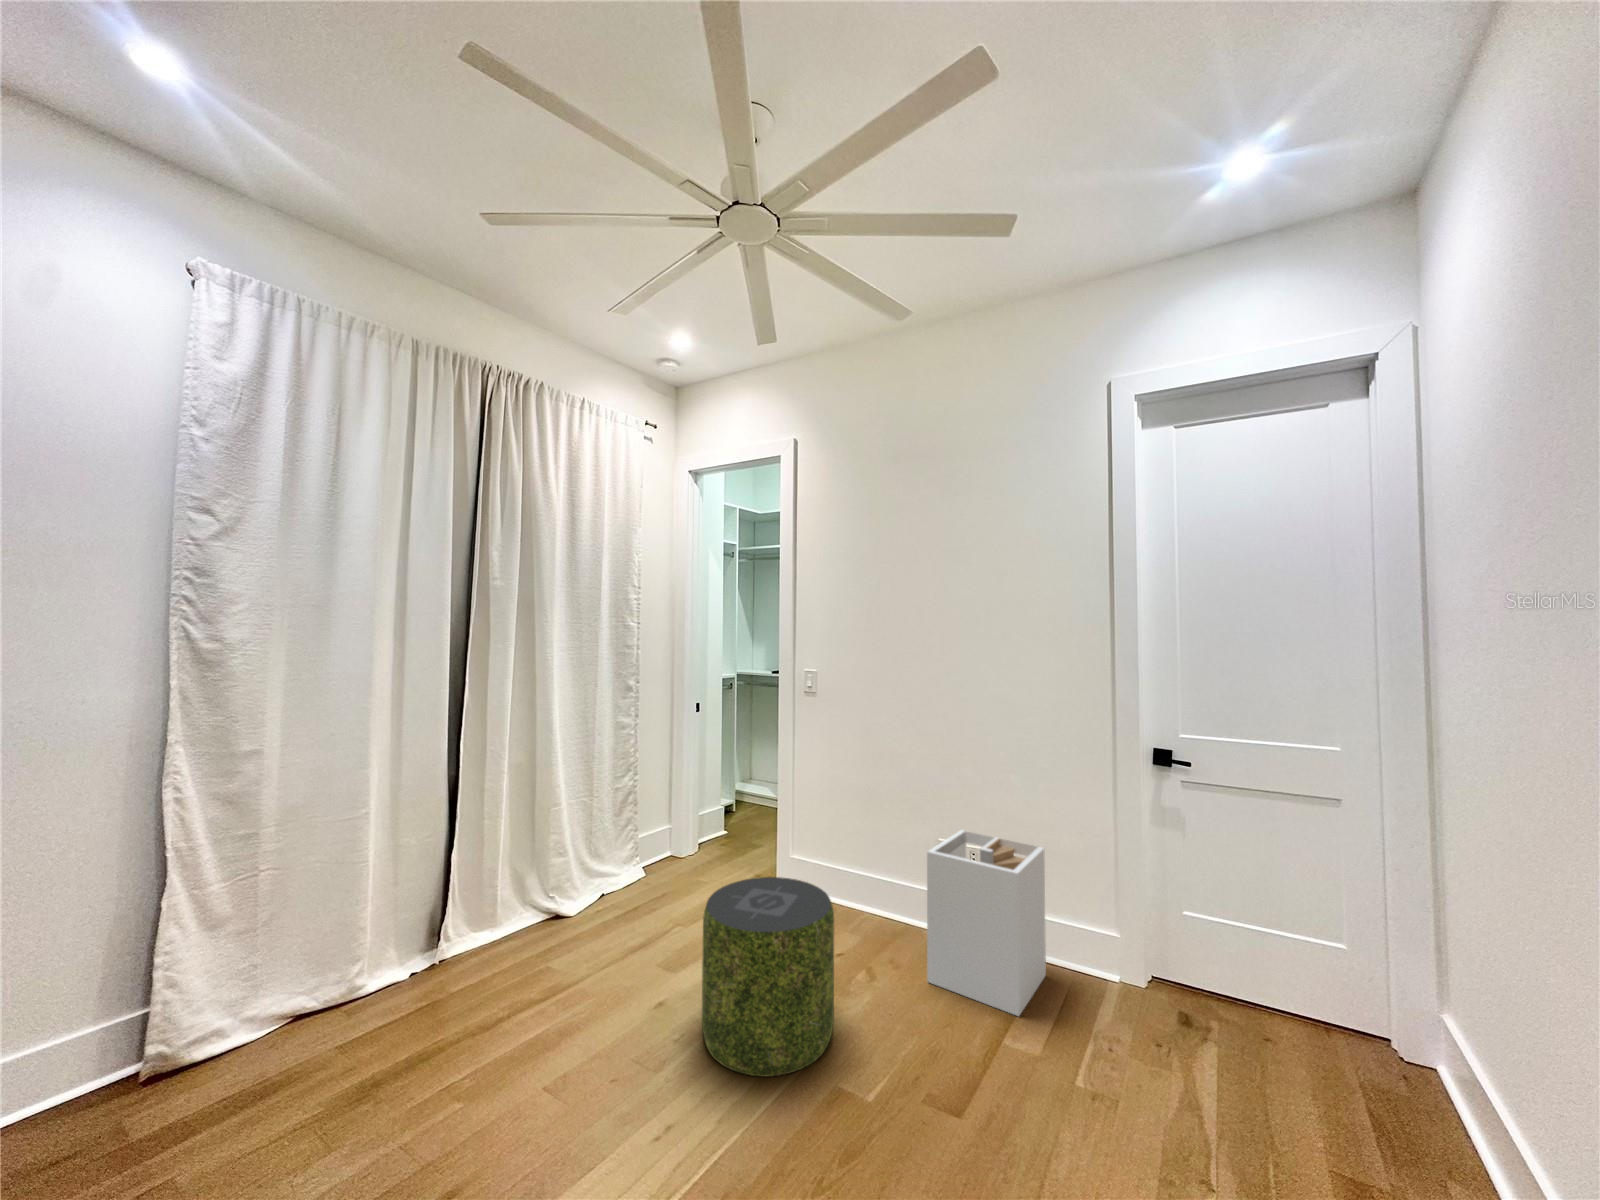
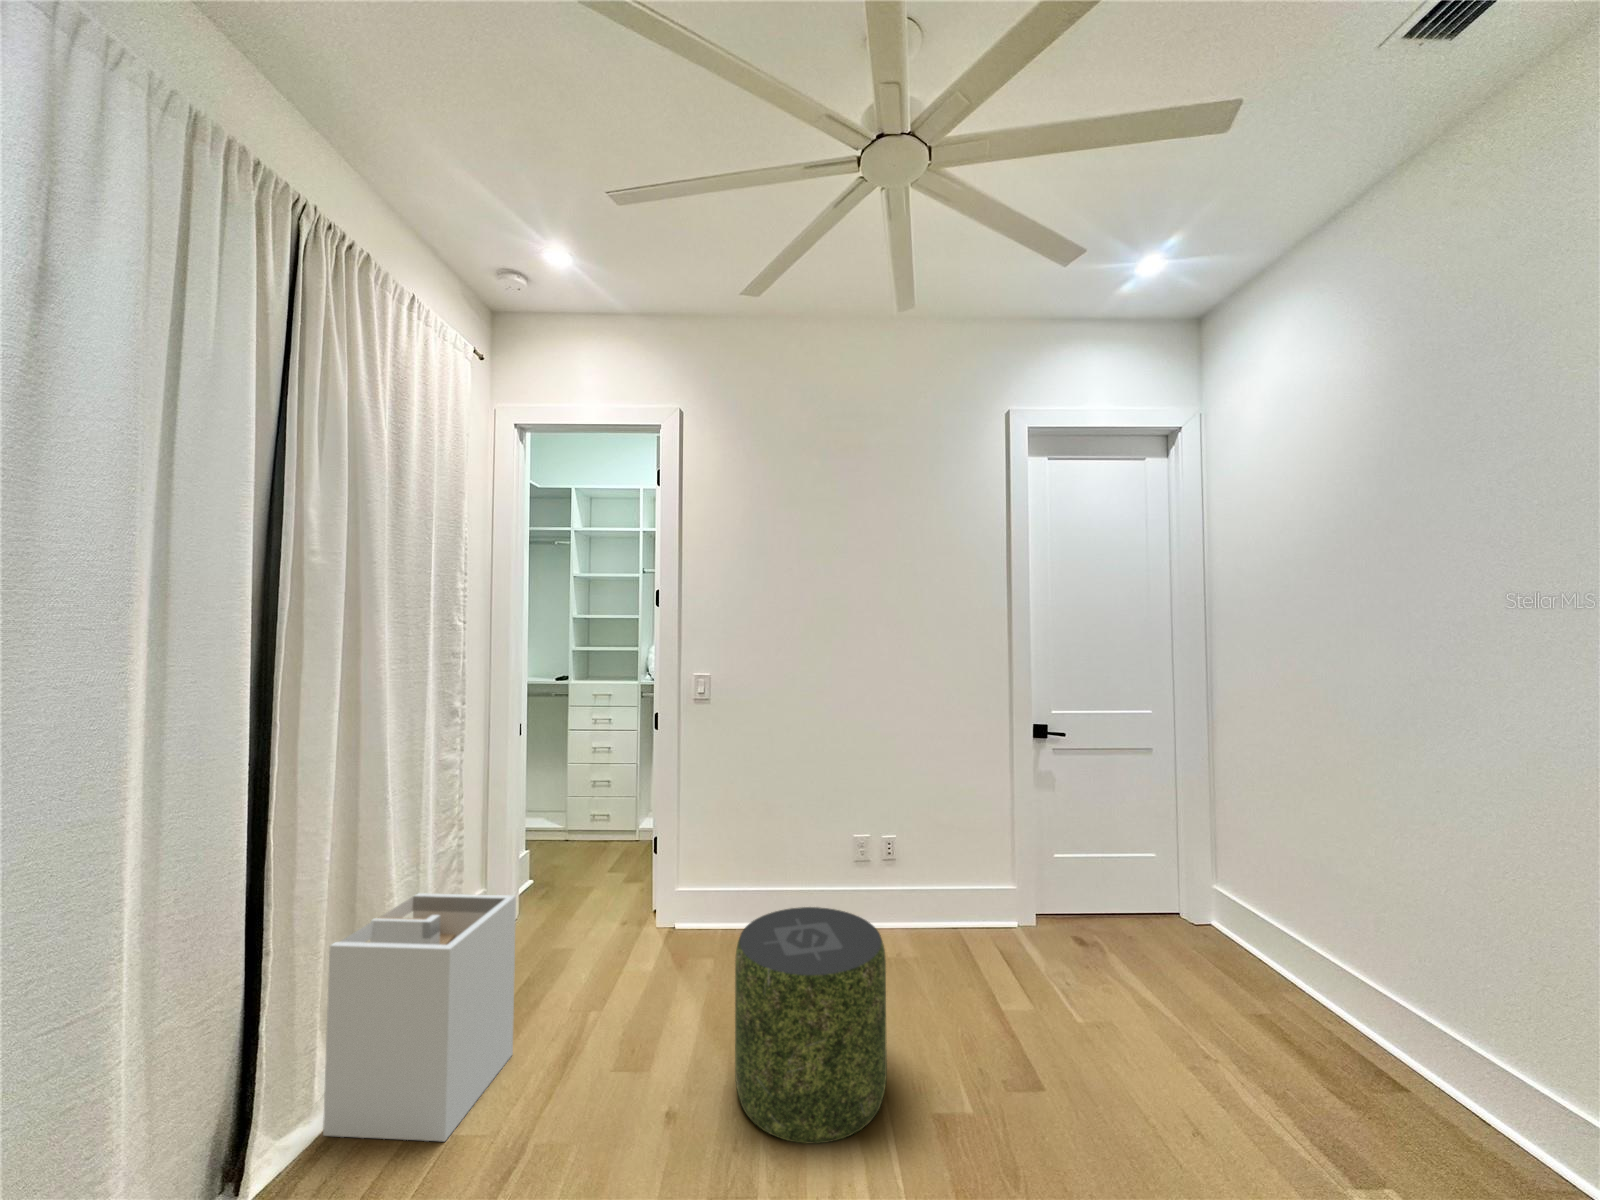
laundry hamper: present [927,830,1046,1016] -> present [323,893,516,1141]

